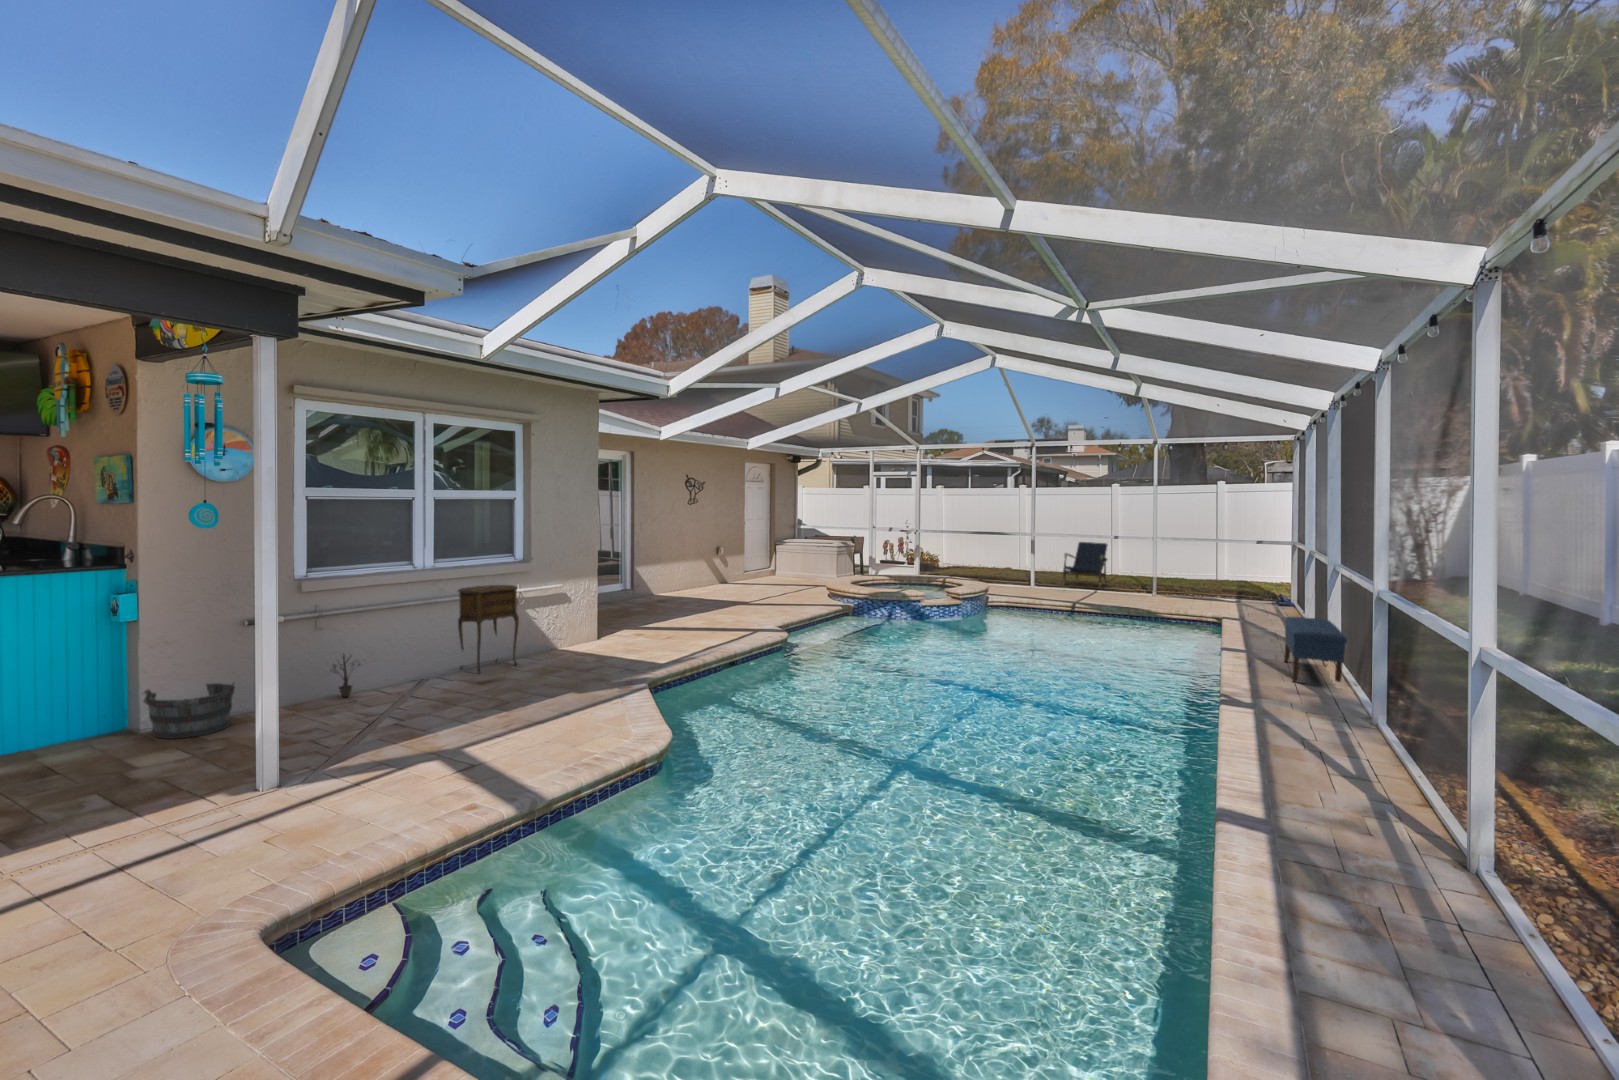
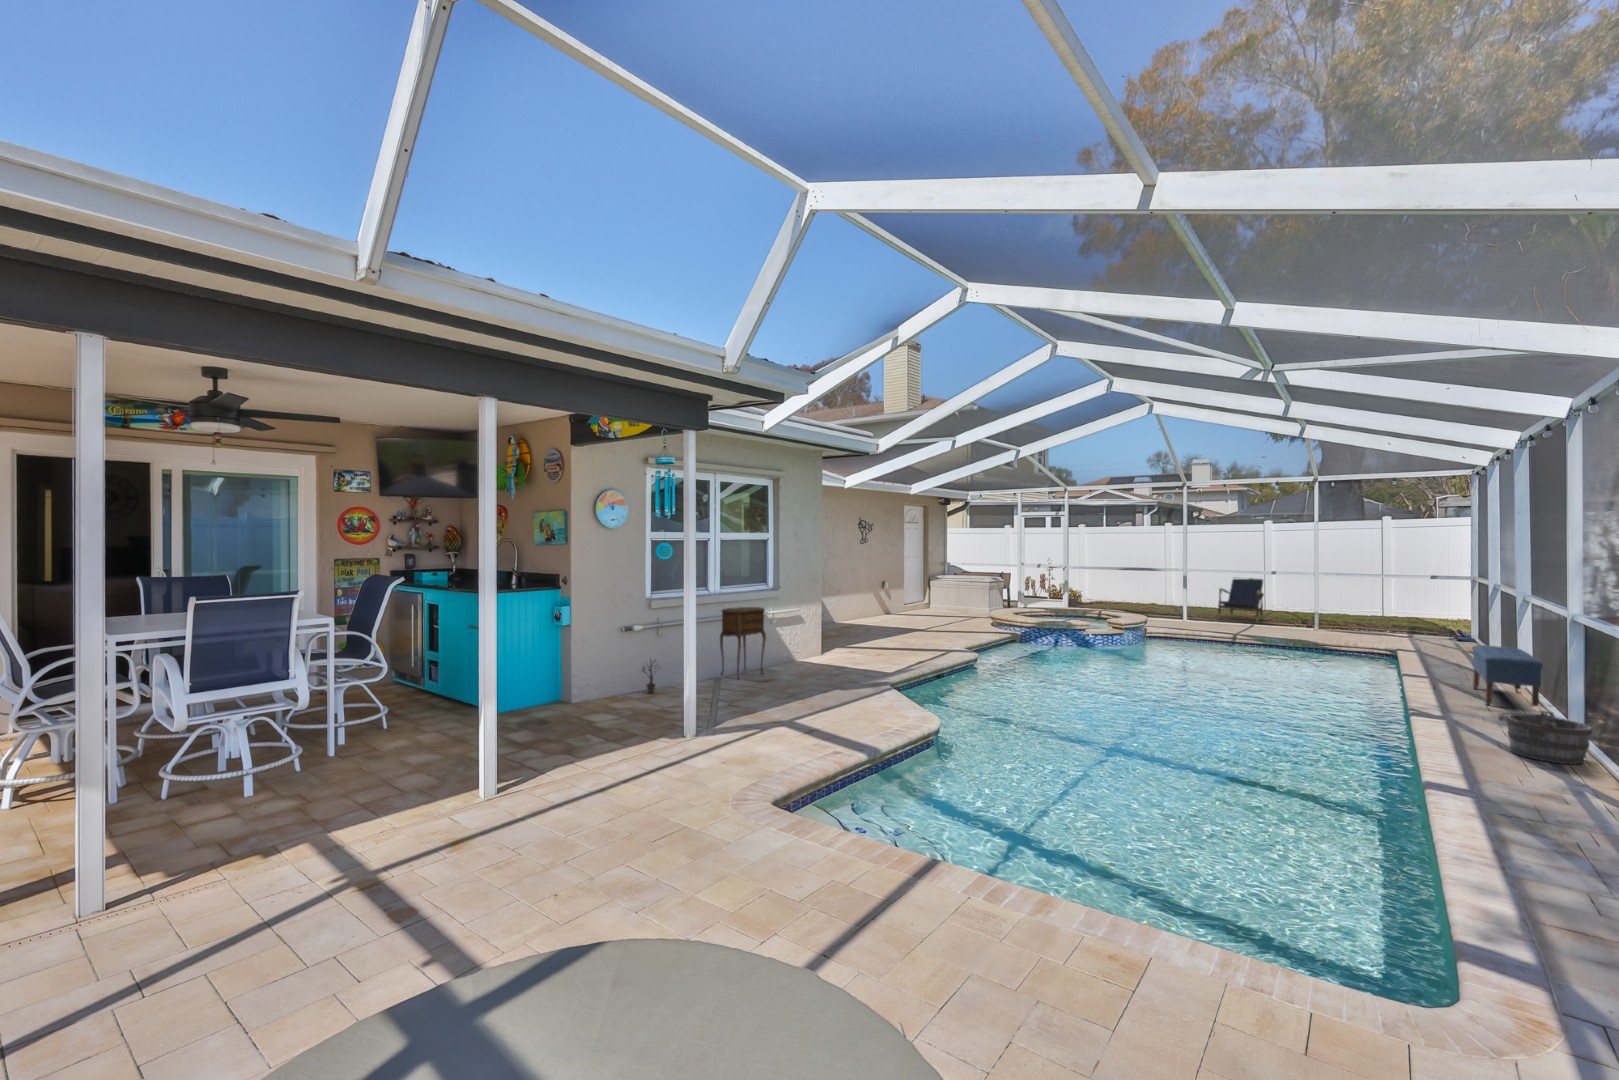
bucket: present [144,683,235,739] -> present [1498,711,1593,764]

